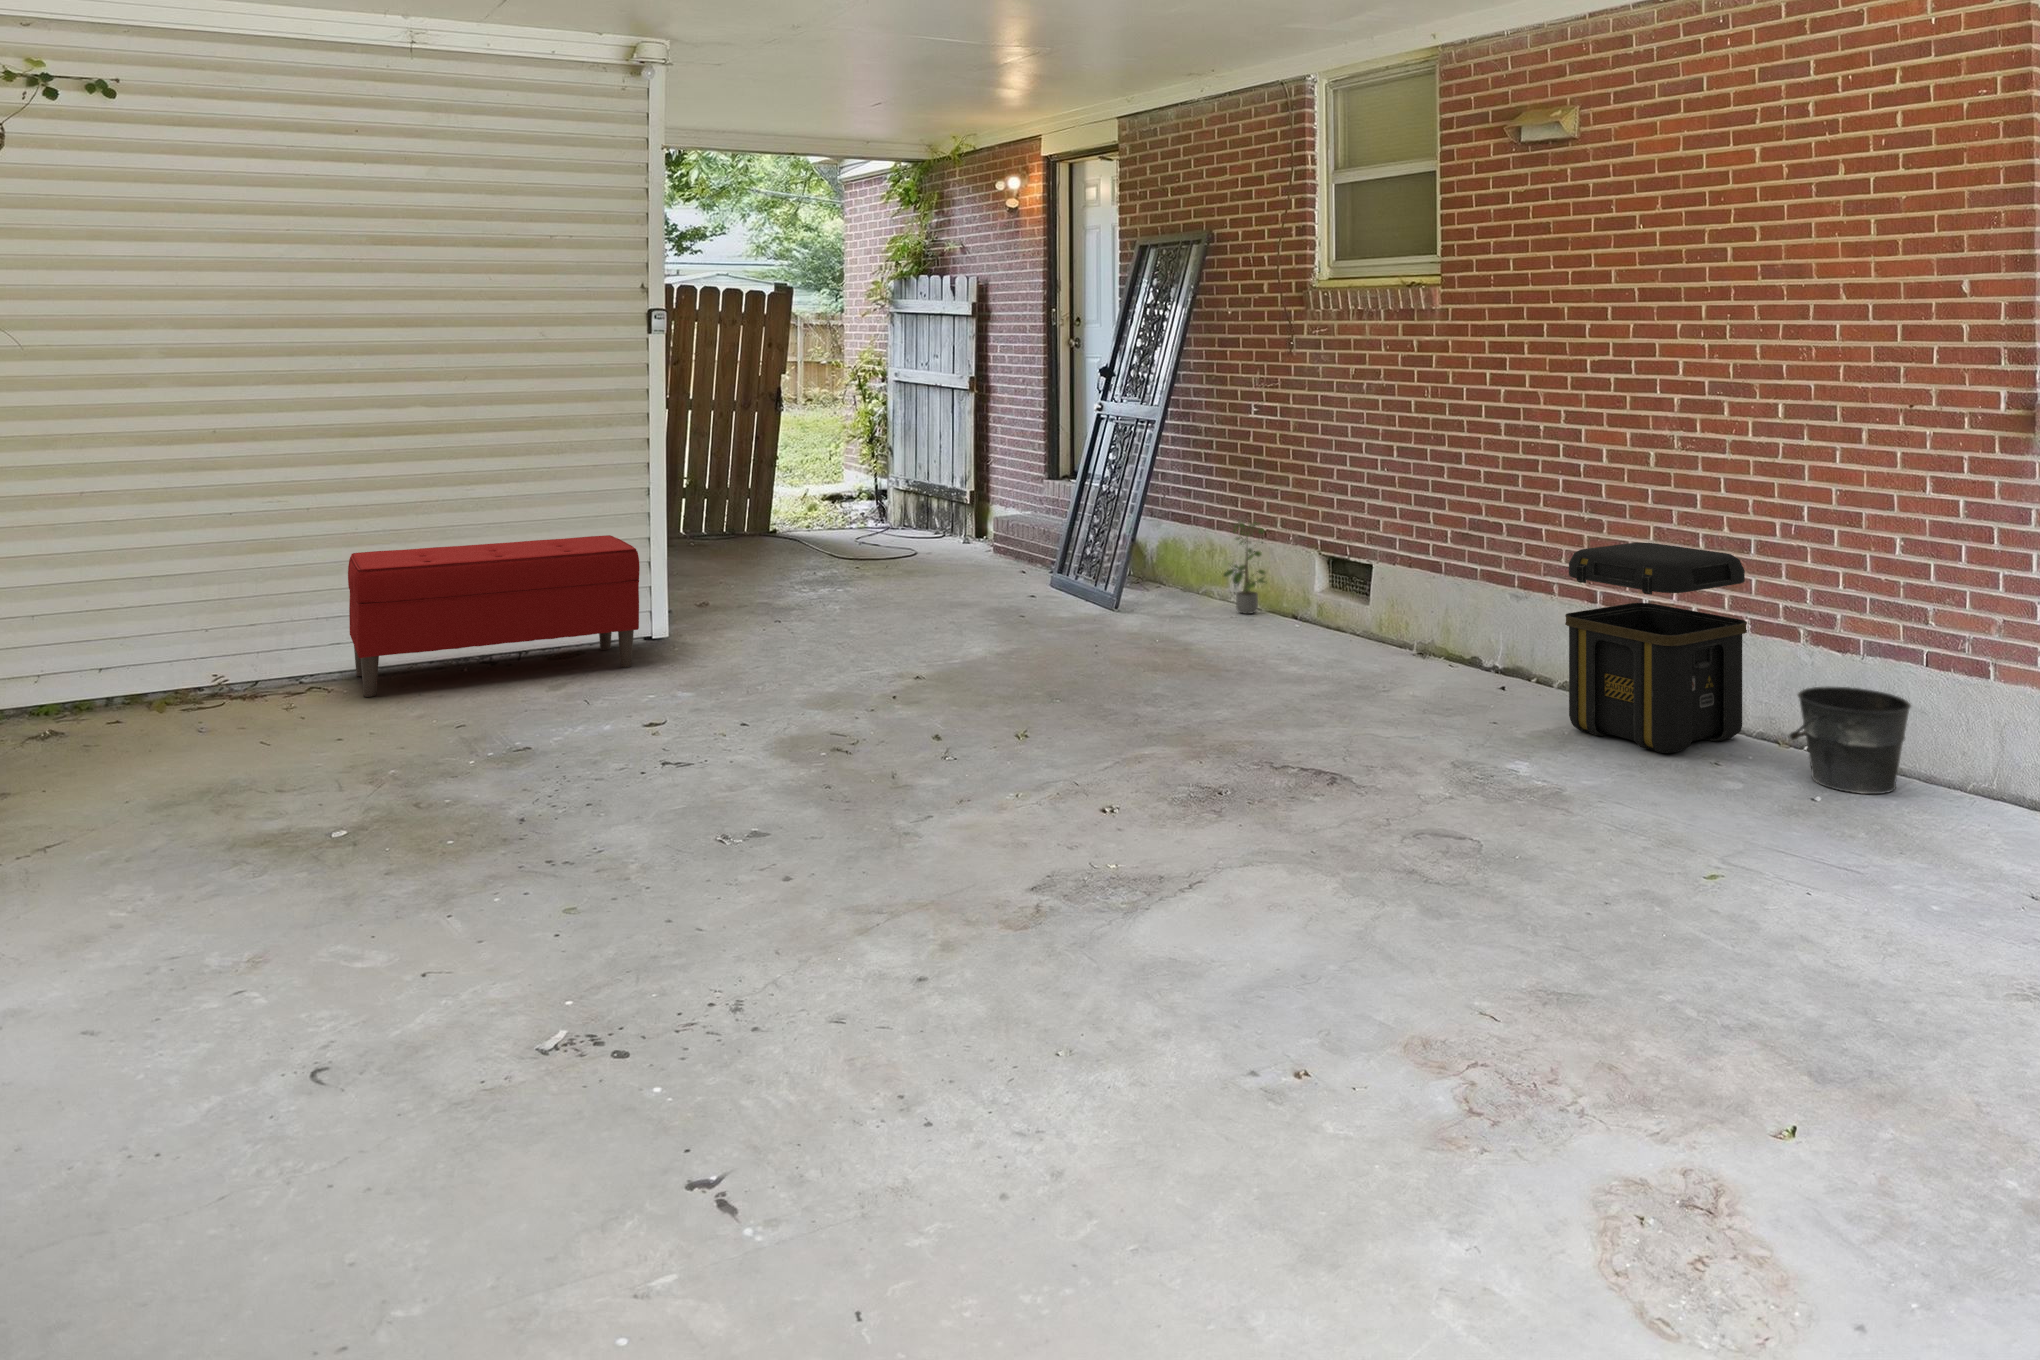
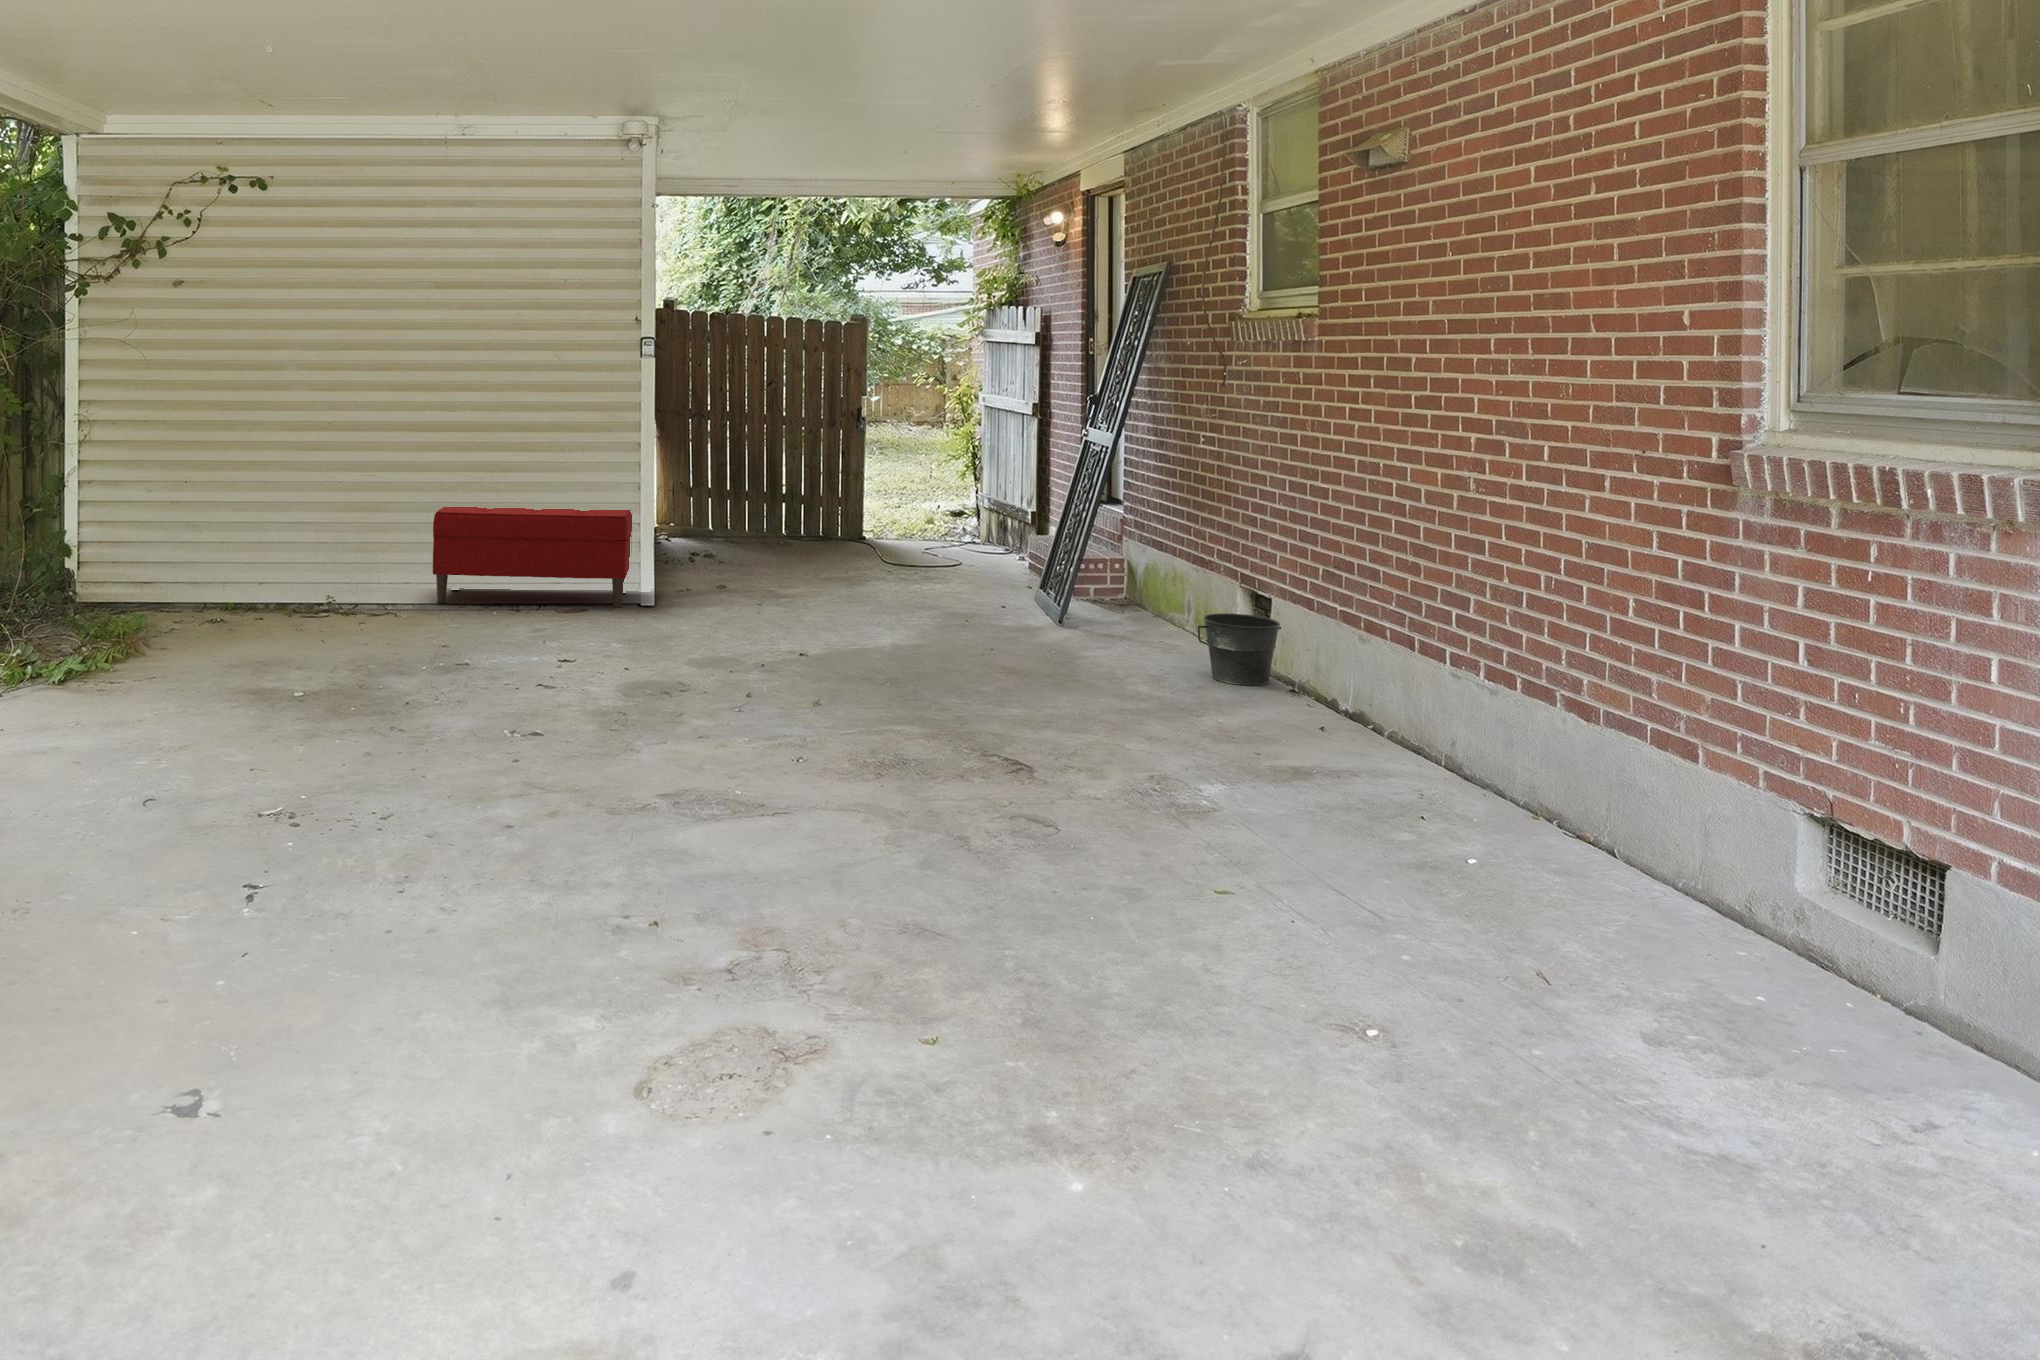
potted plant: present [1224,522,1267,614] -> none [1157,542,1196,635]
toolbox: present [1565,543,1747,753] -> none [1306,582,1499,798]
bucket: present [1790,687,1911,794] -> present [1198,614,1281,685]

